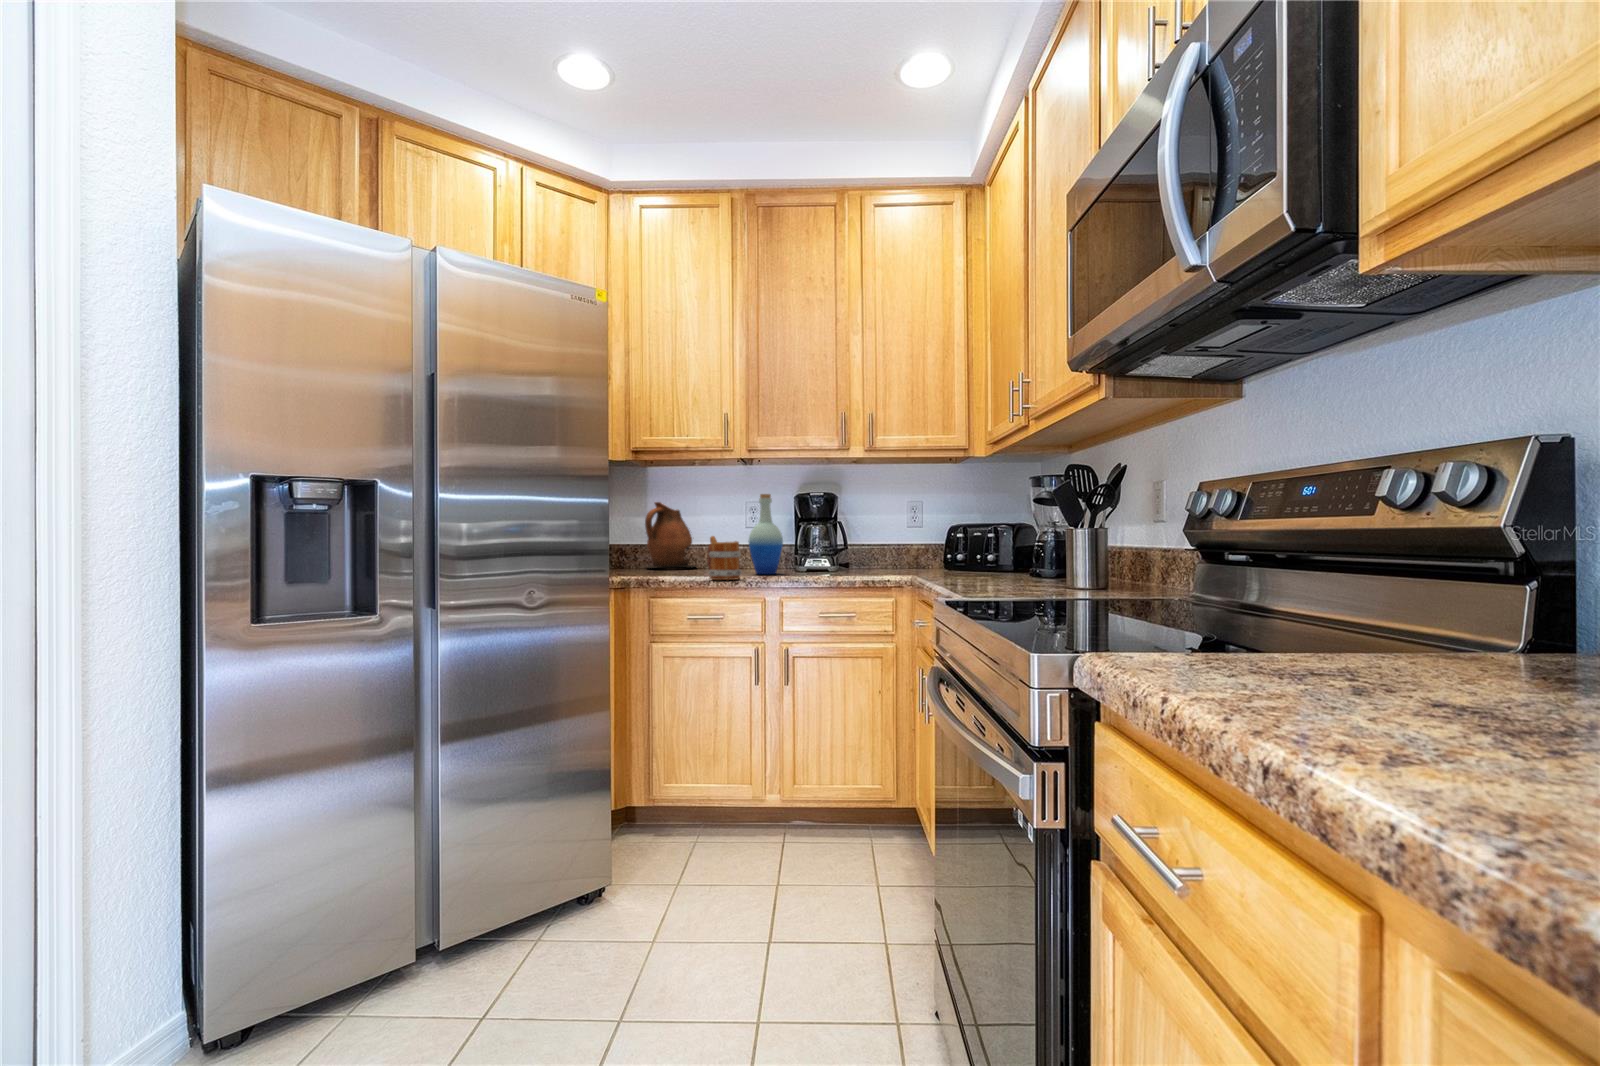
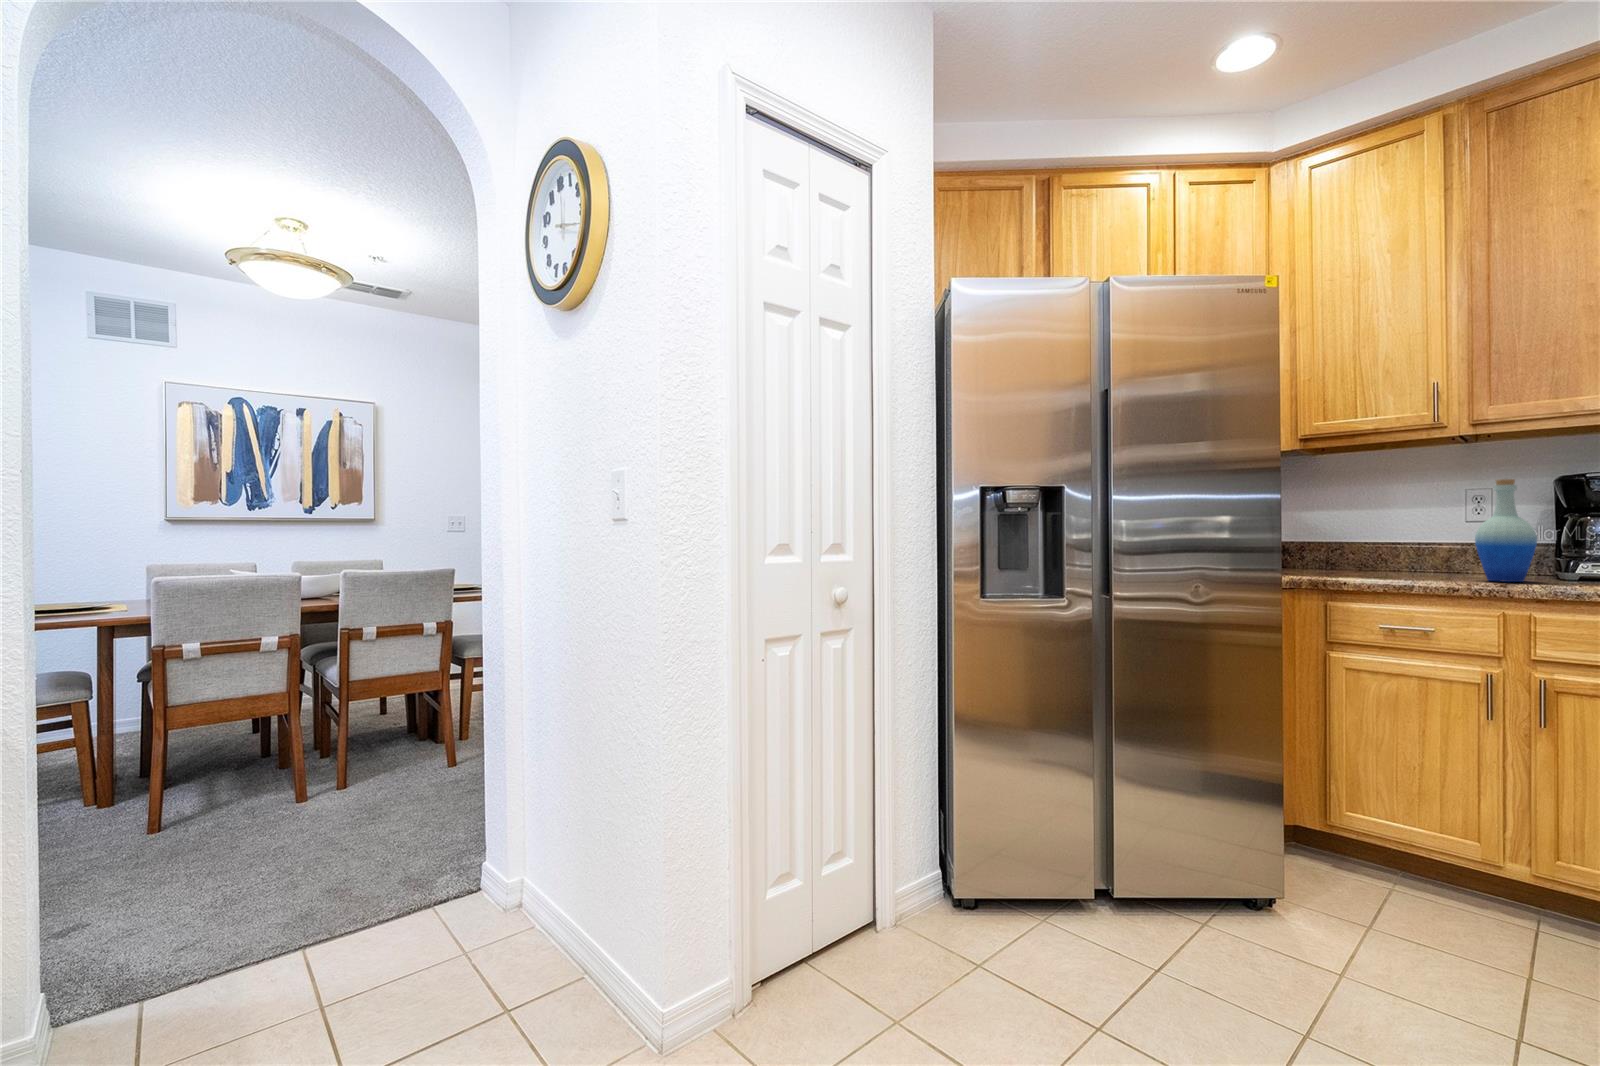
ceramic pitcher: present [645,502,696,568] -> none [1309,493,1388,569]
mug: present [707,536,742,580] -> none [1410,533,1468,586]

